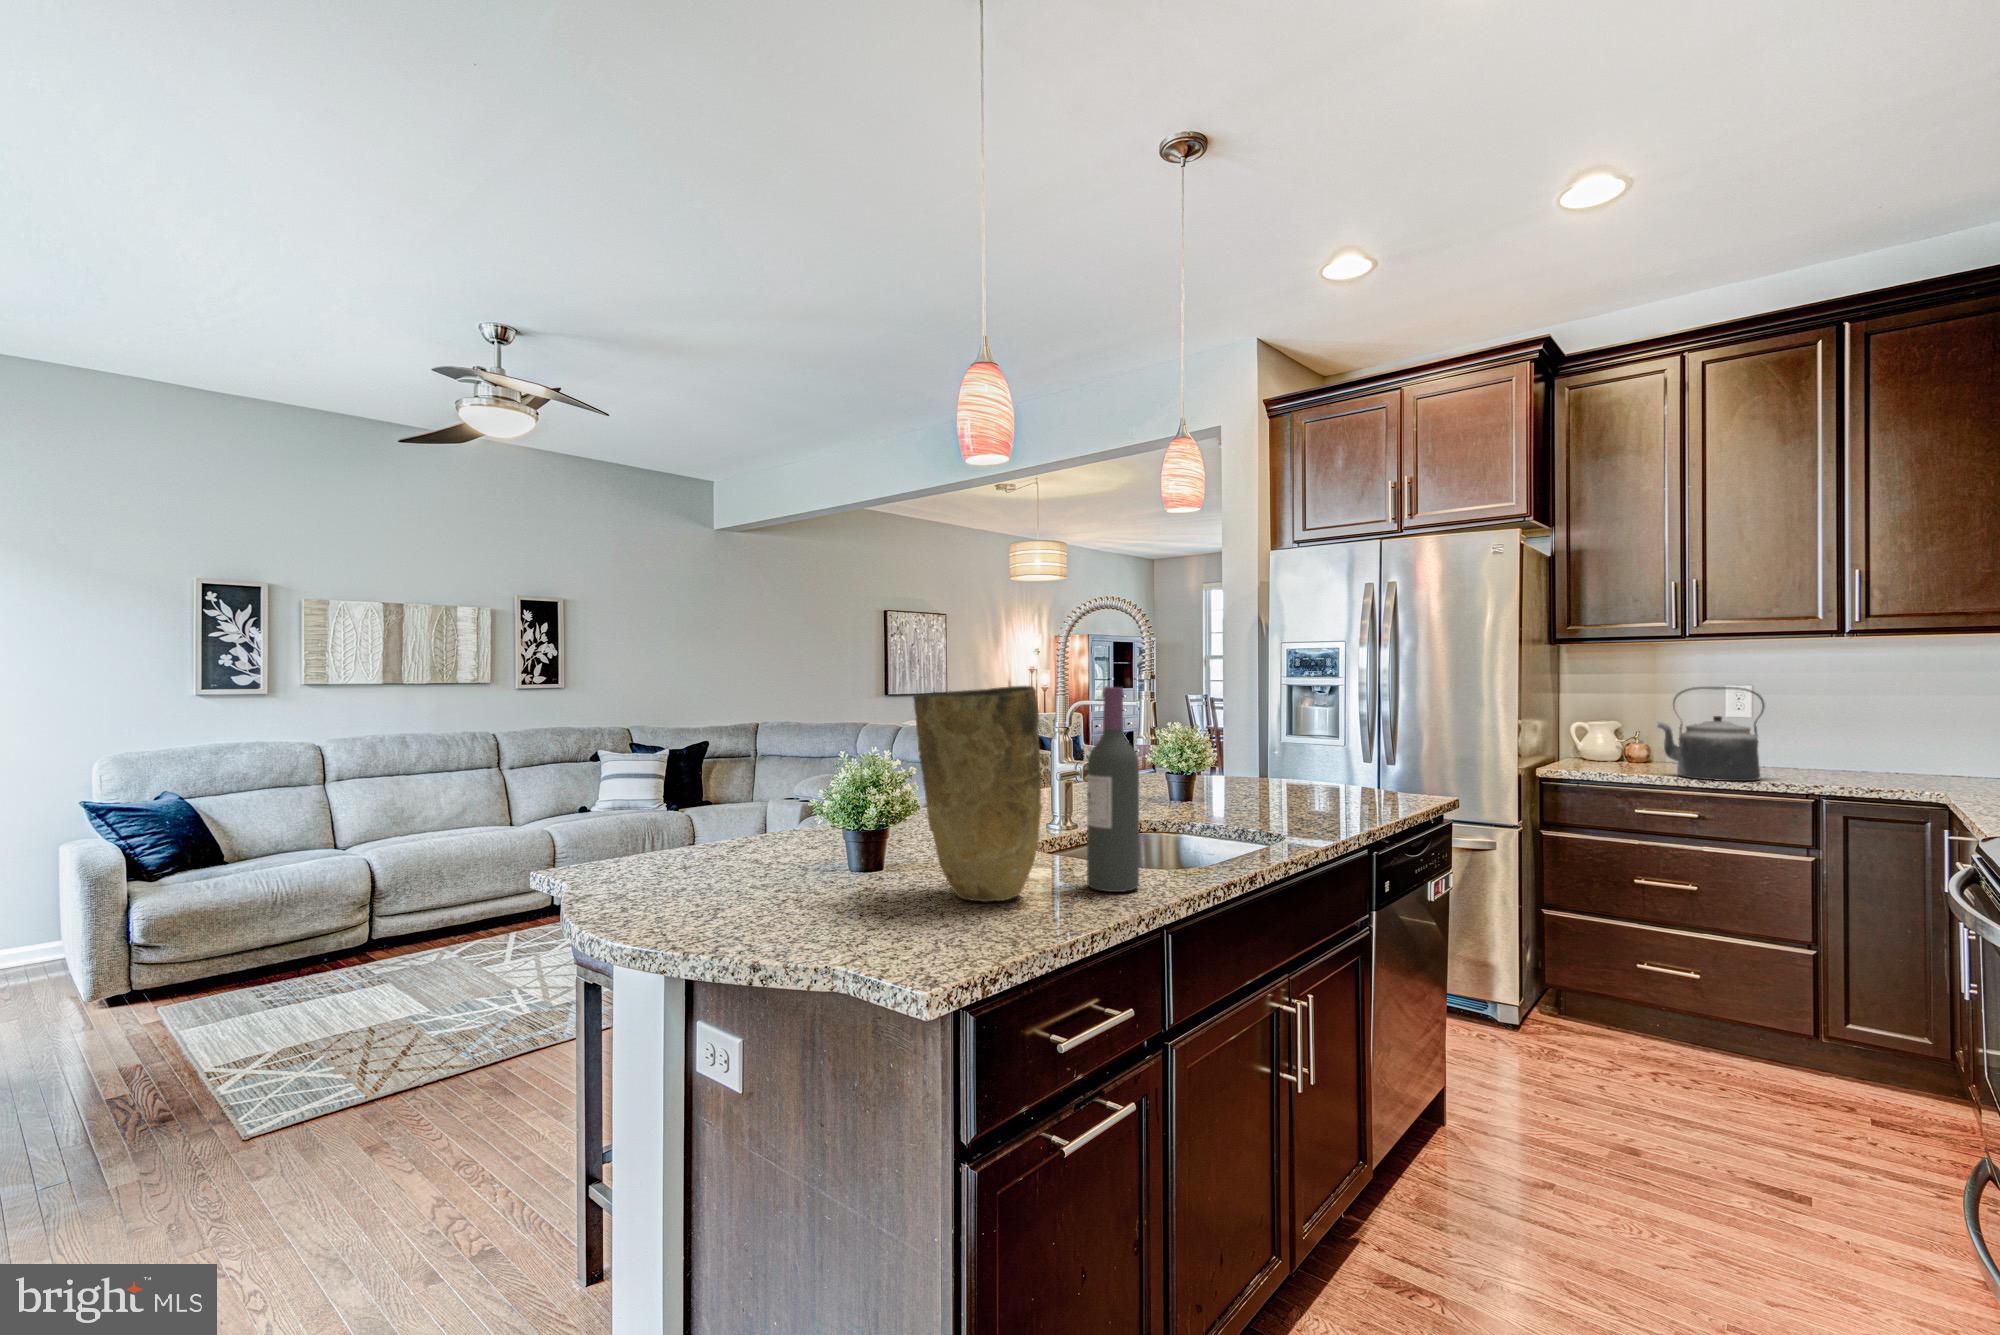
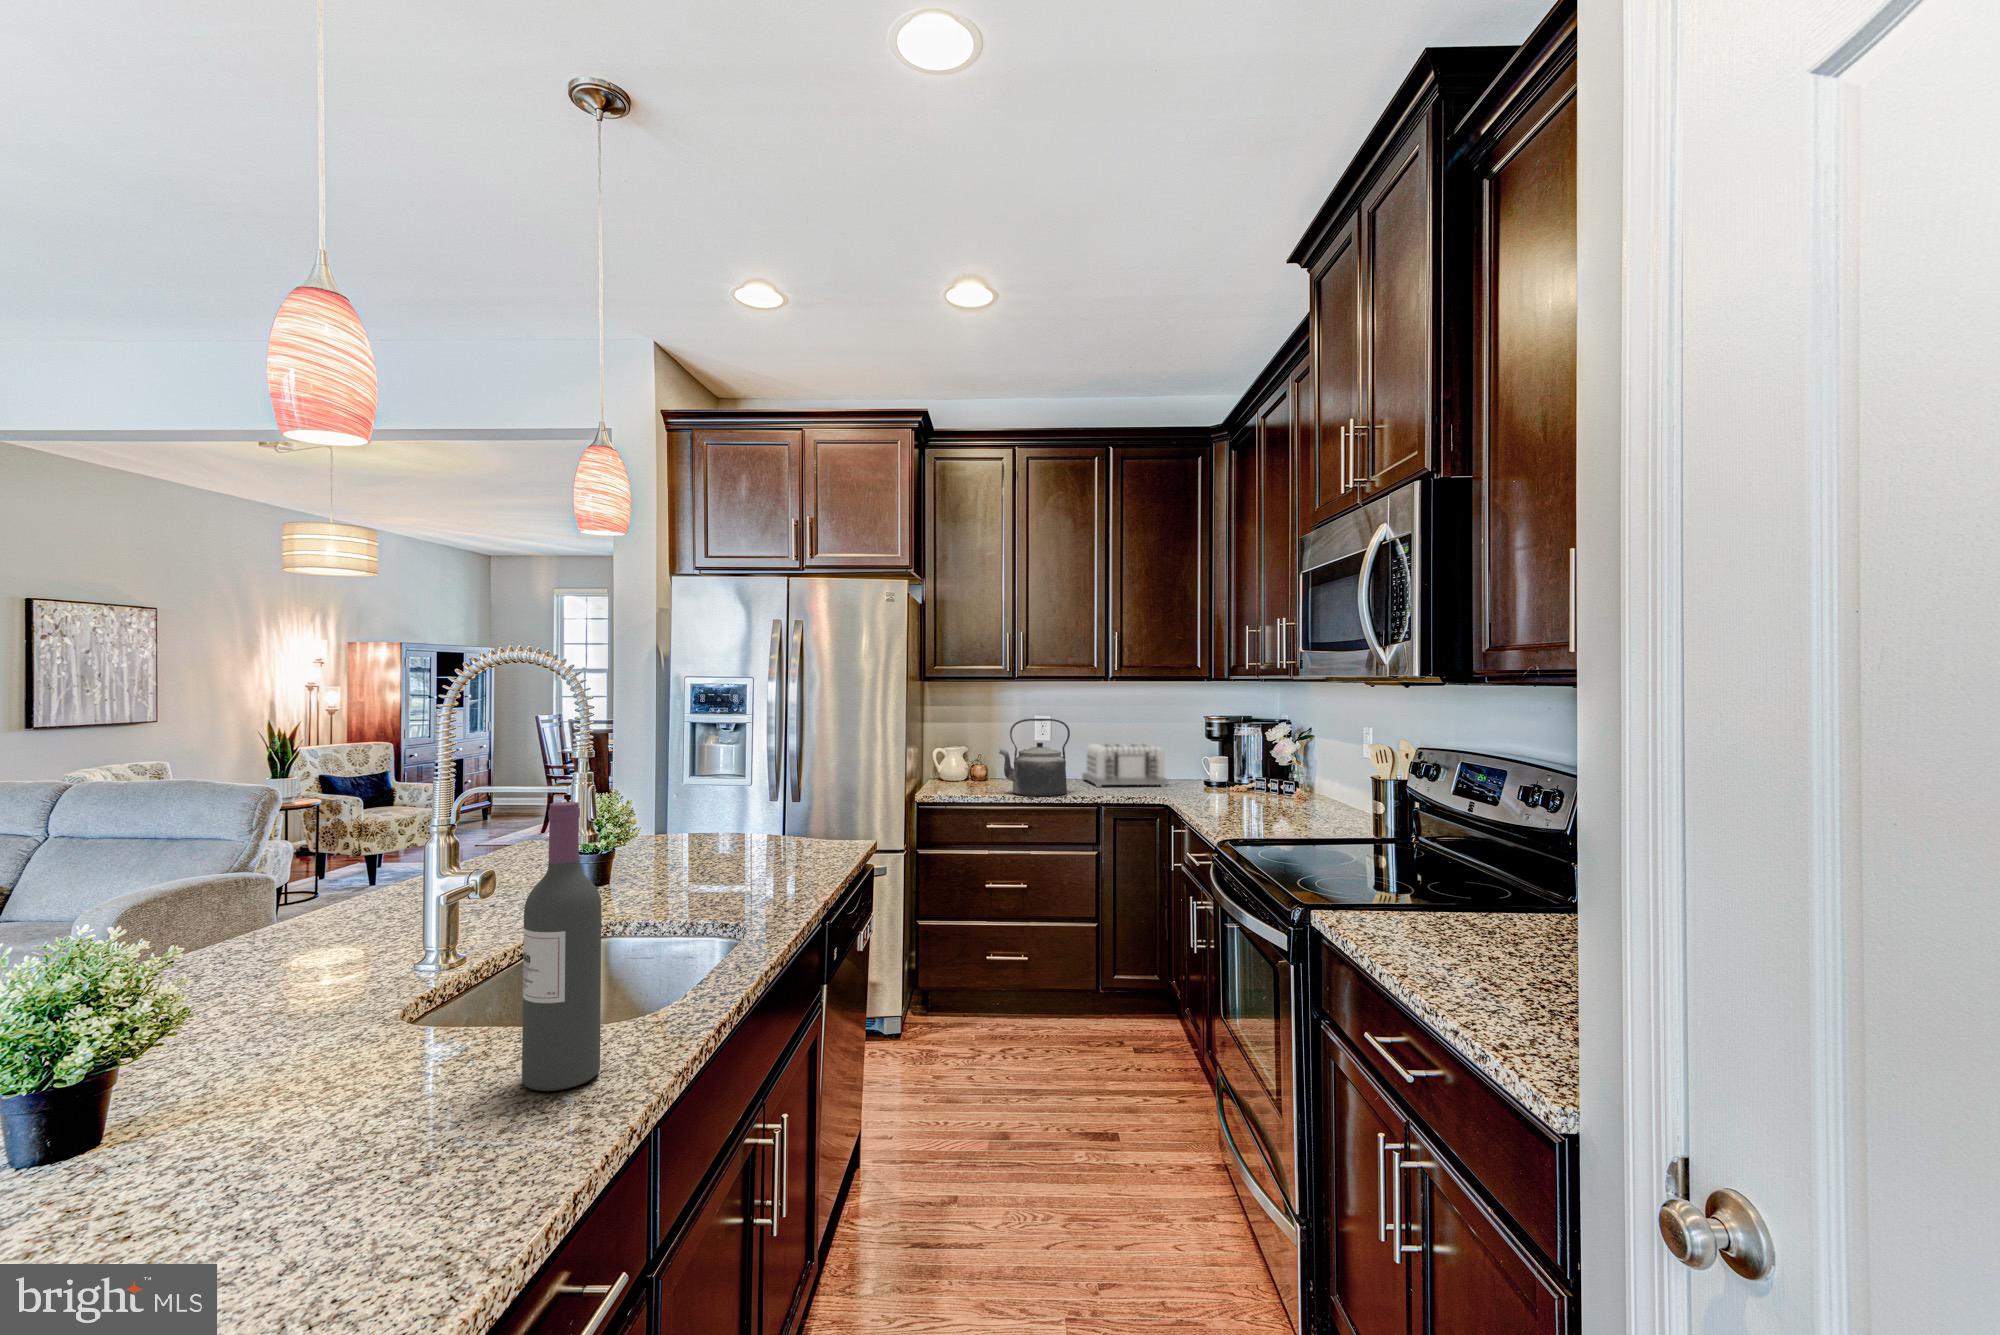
vase: present [913,686,1043,901] -> none [210,816,461,1178]
toaster: none [1801,723,1943,784] -> present [1082,742,1166,787]

